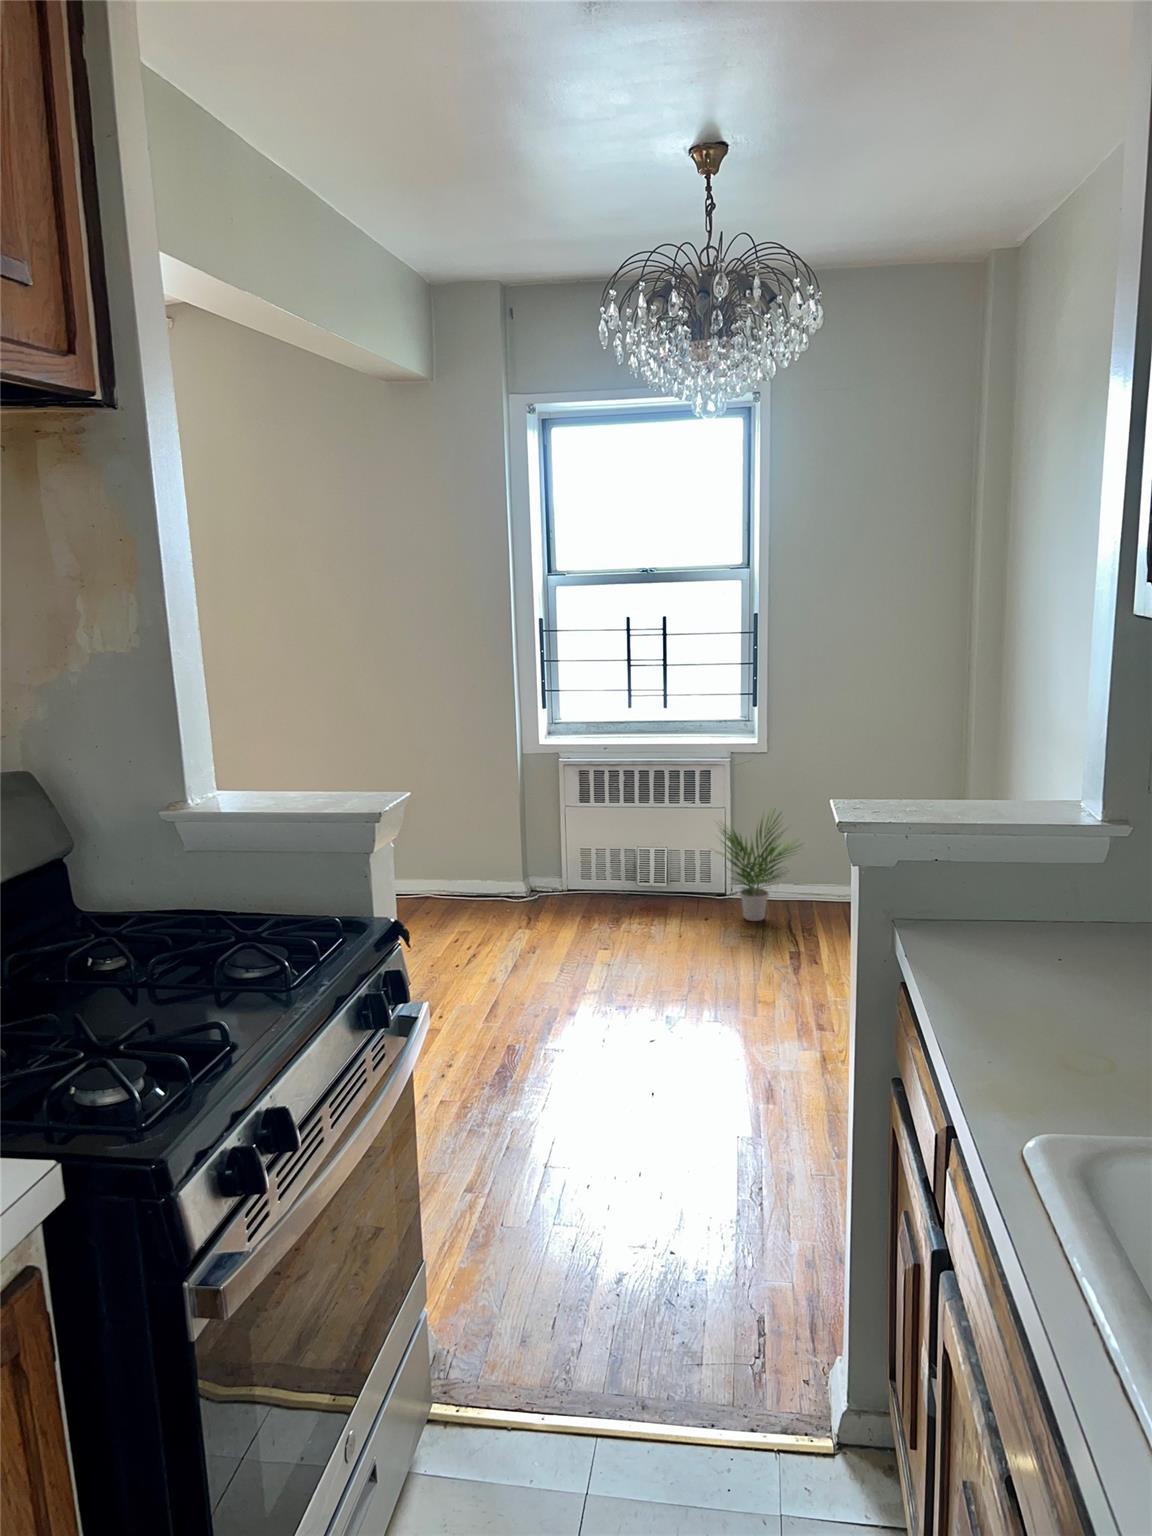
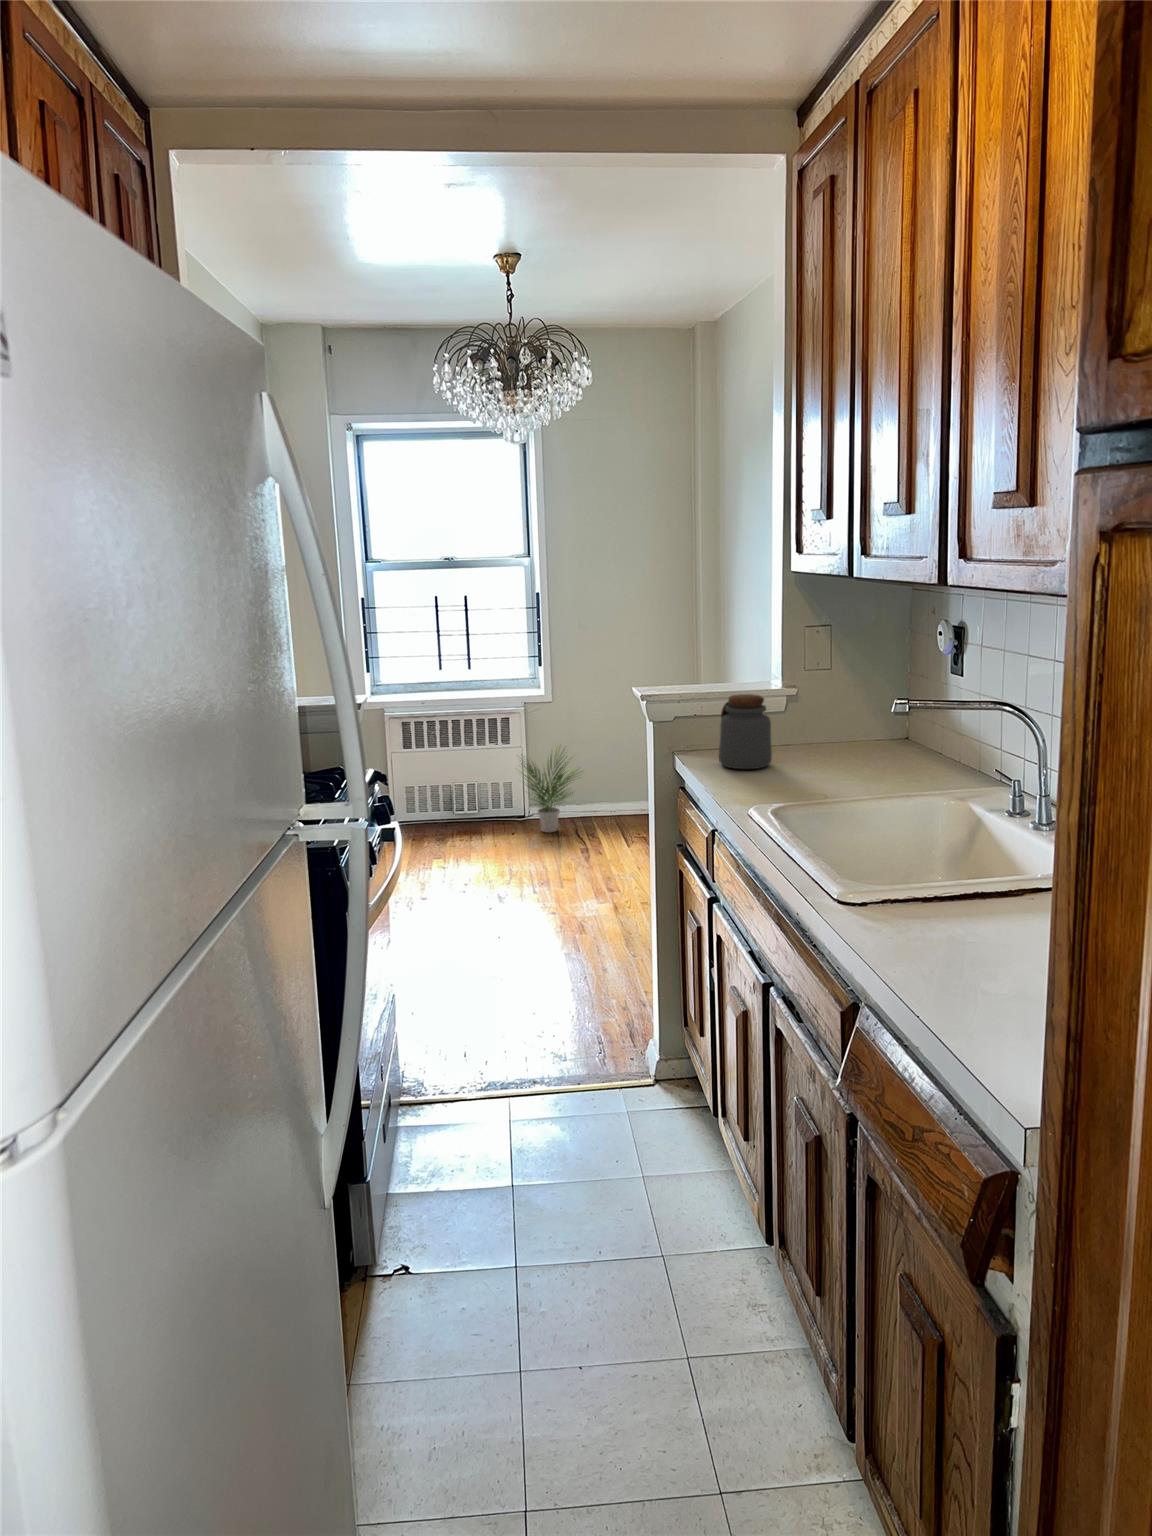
jar: none [974,828,1082,974] -> present [719,694,772,769]

